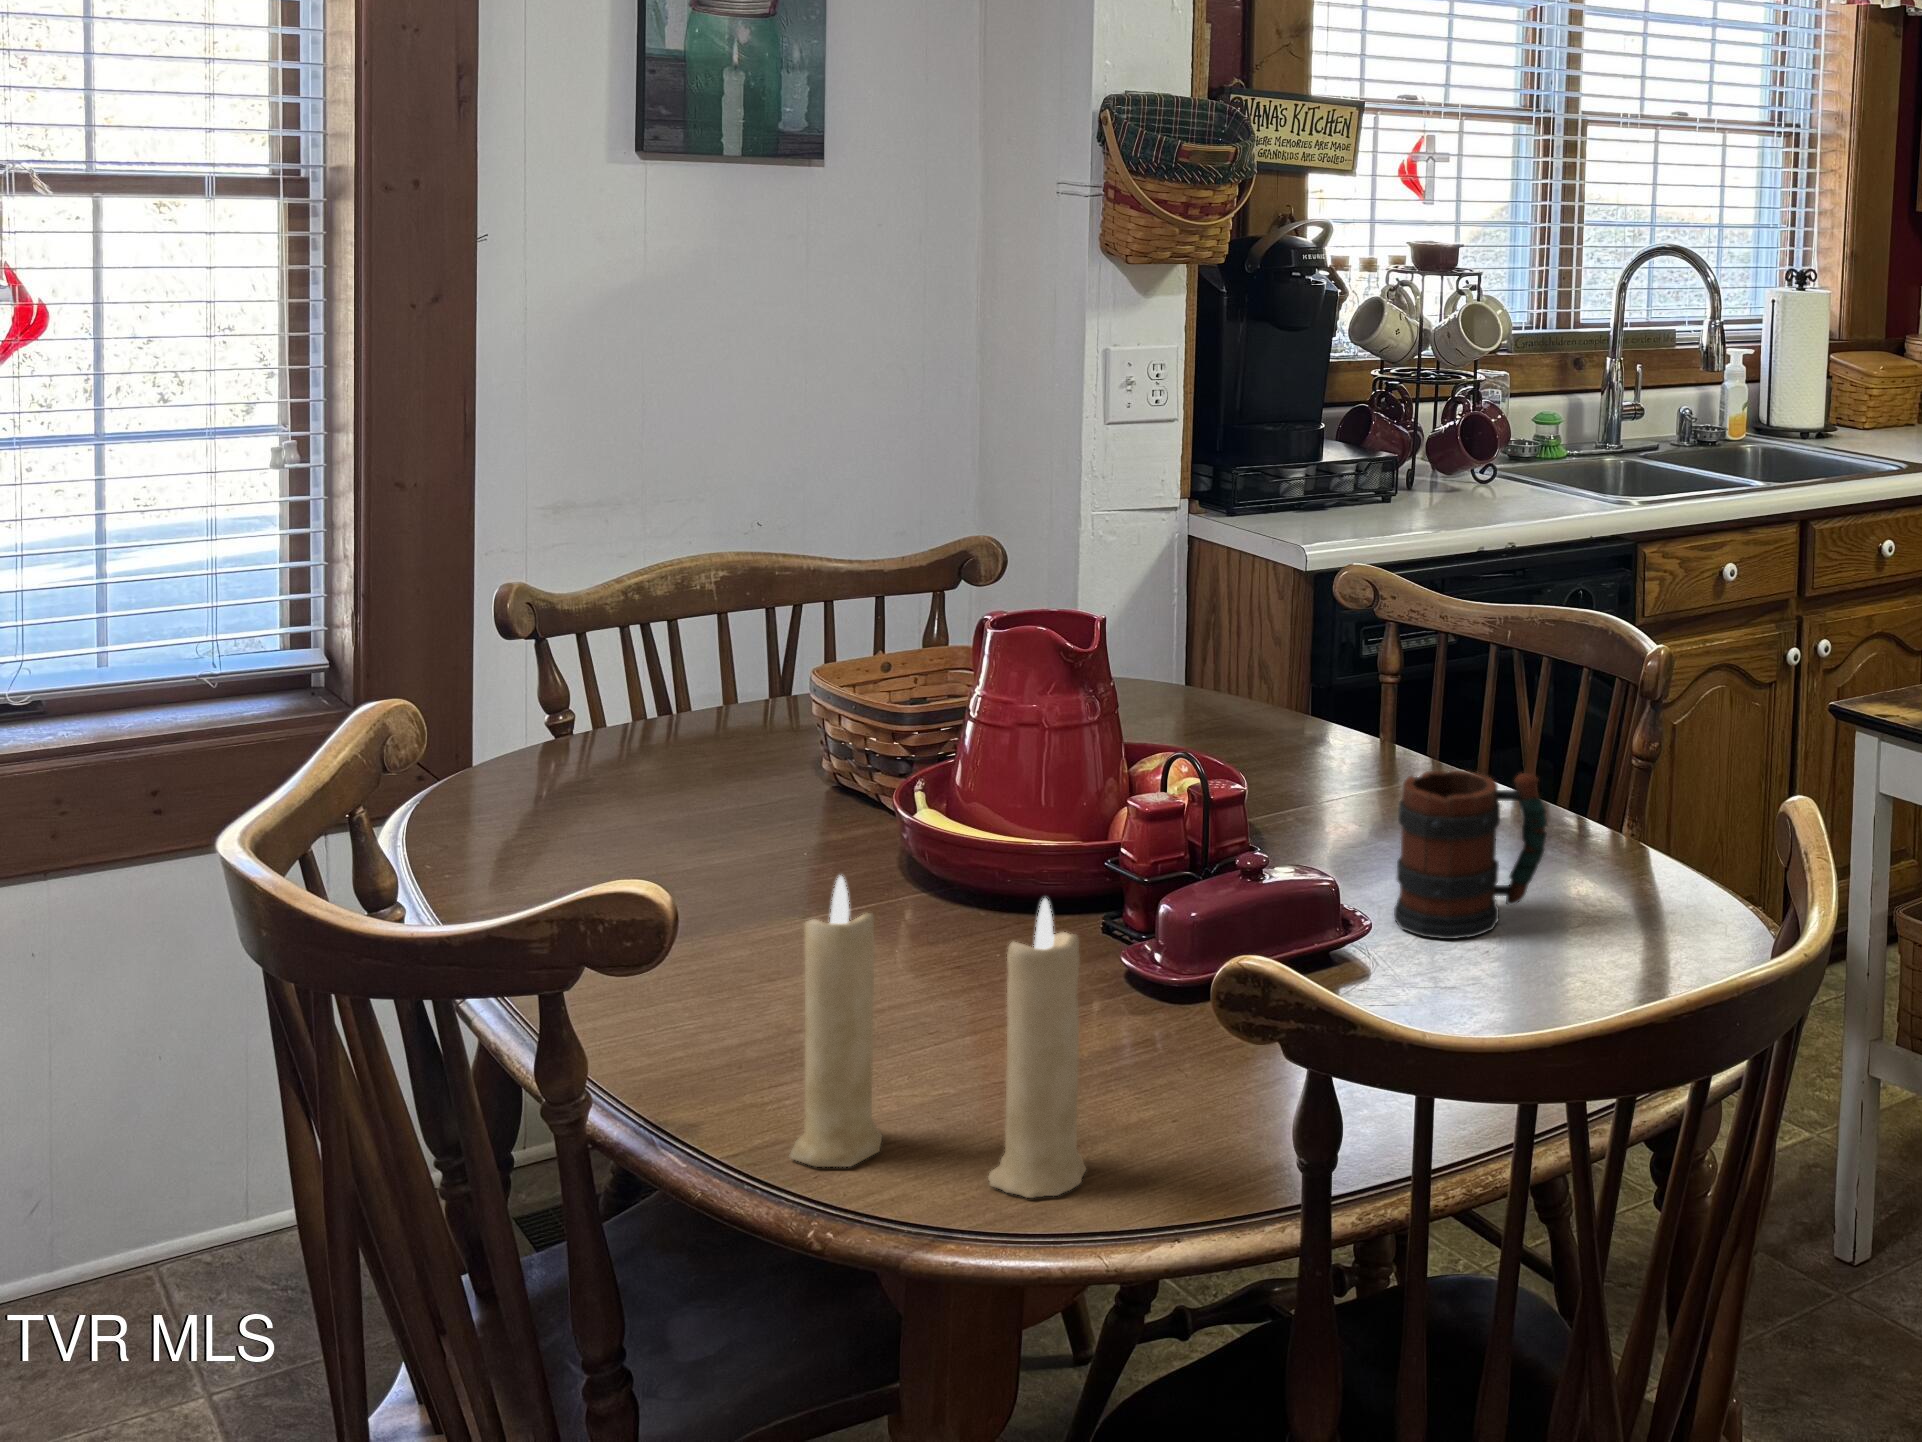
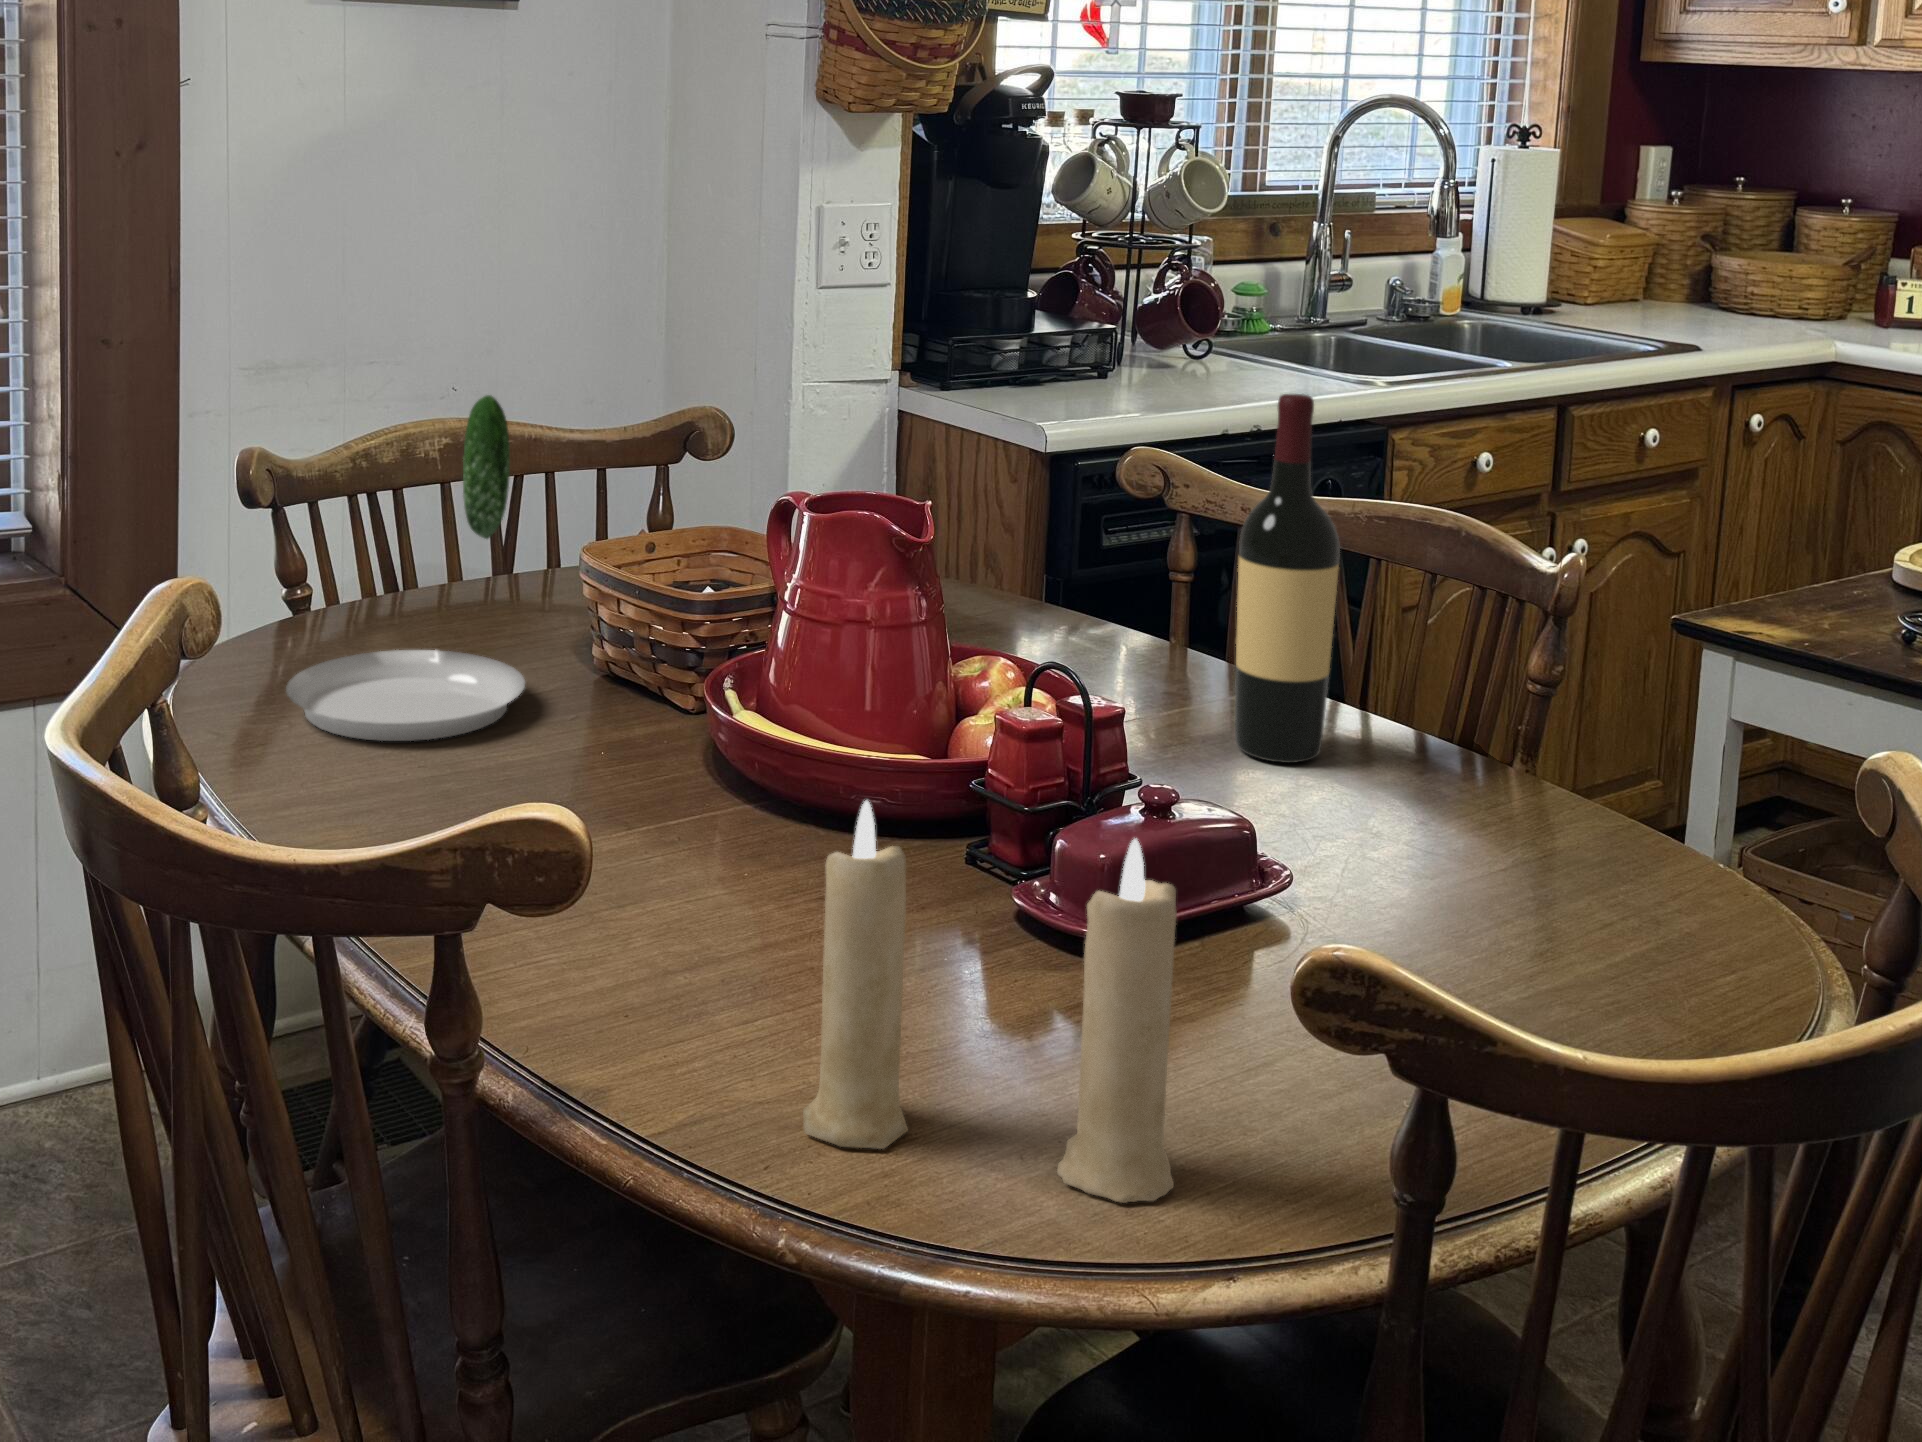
wine bottle: none [1339,526,1422,844] -> present [1235,394,1340,763]
plate: none [483,535,716,850] -> present [286,395,525,741]
mug: present [1394,770,1548,939] -> none [1359,682,1550,883]

